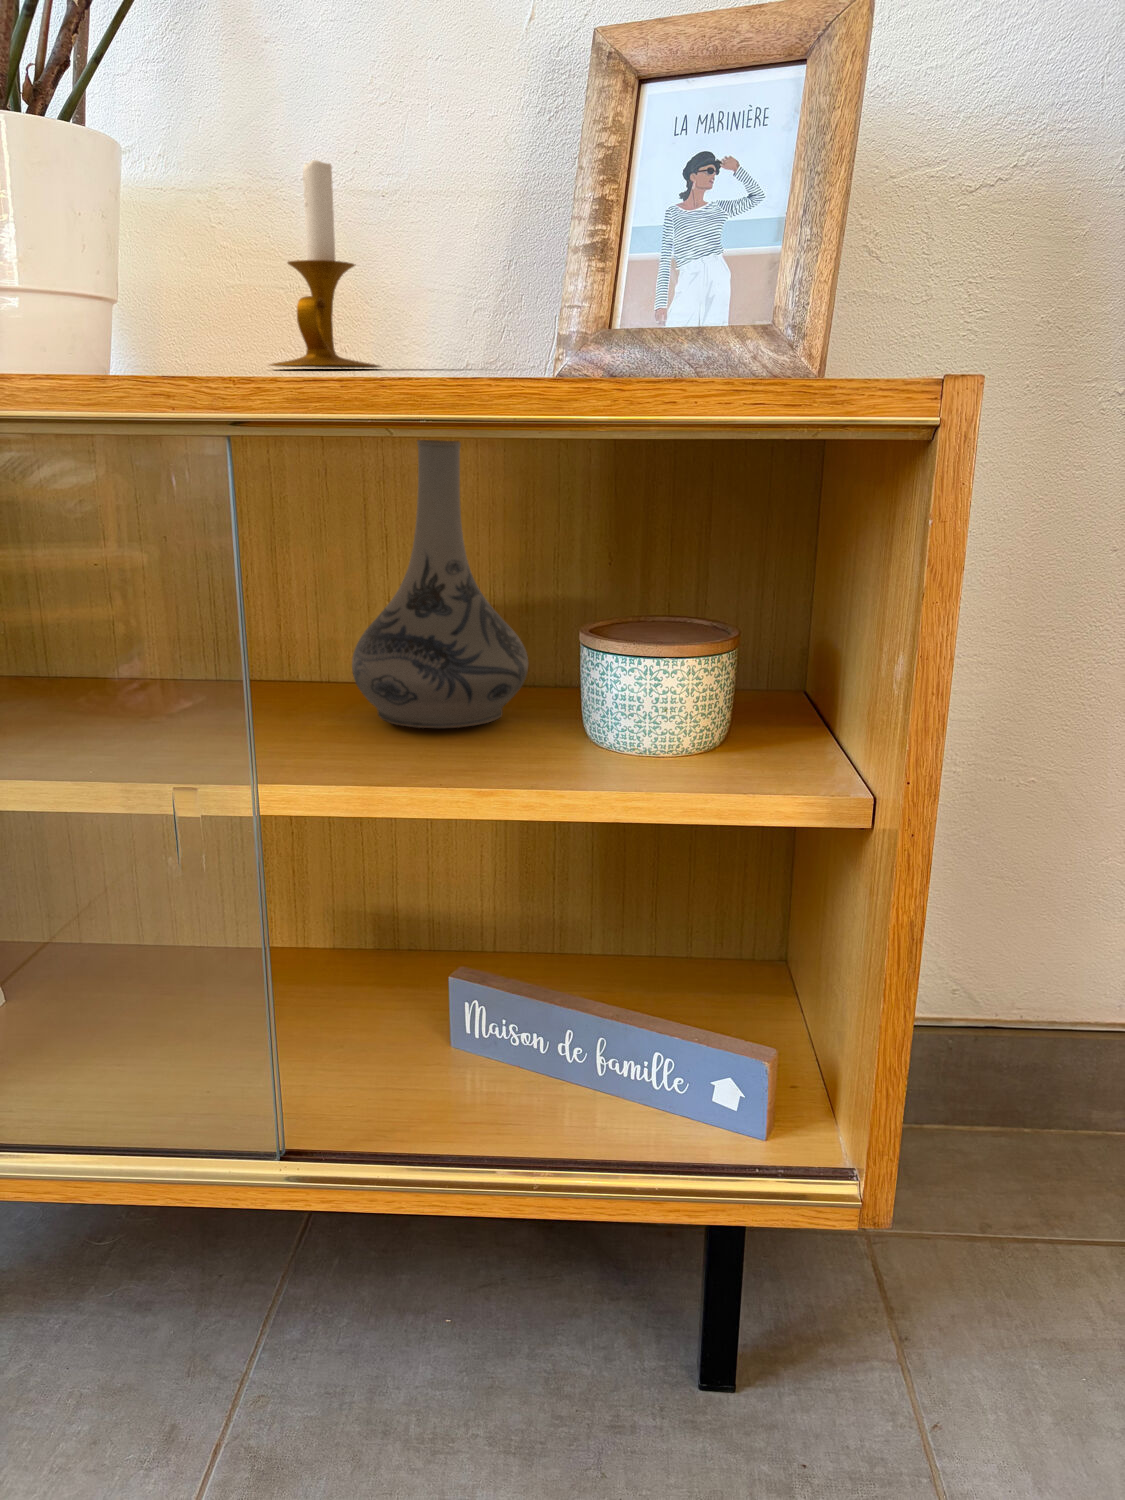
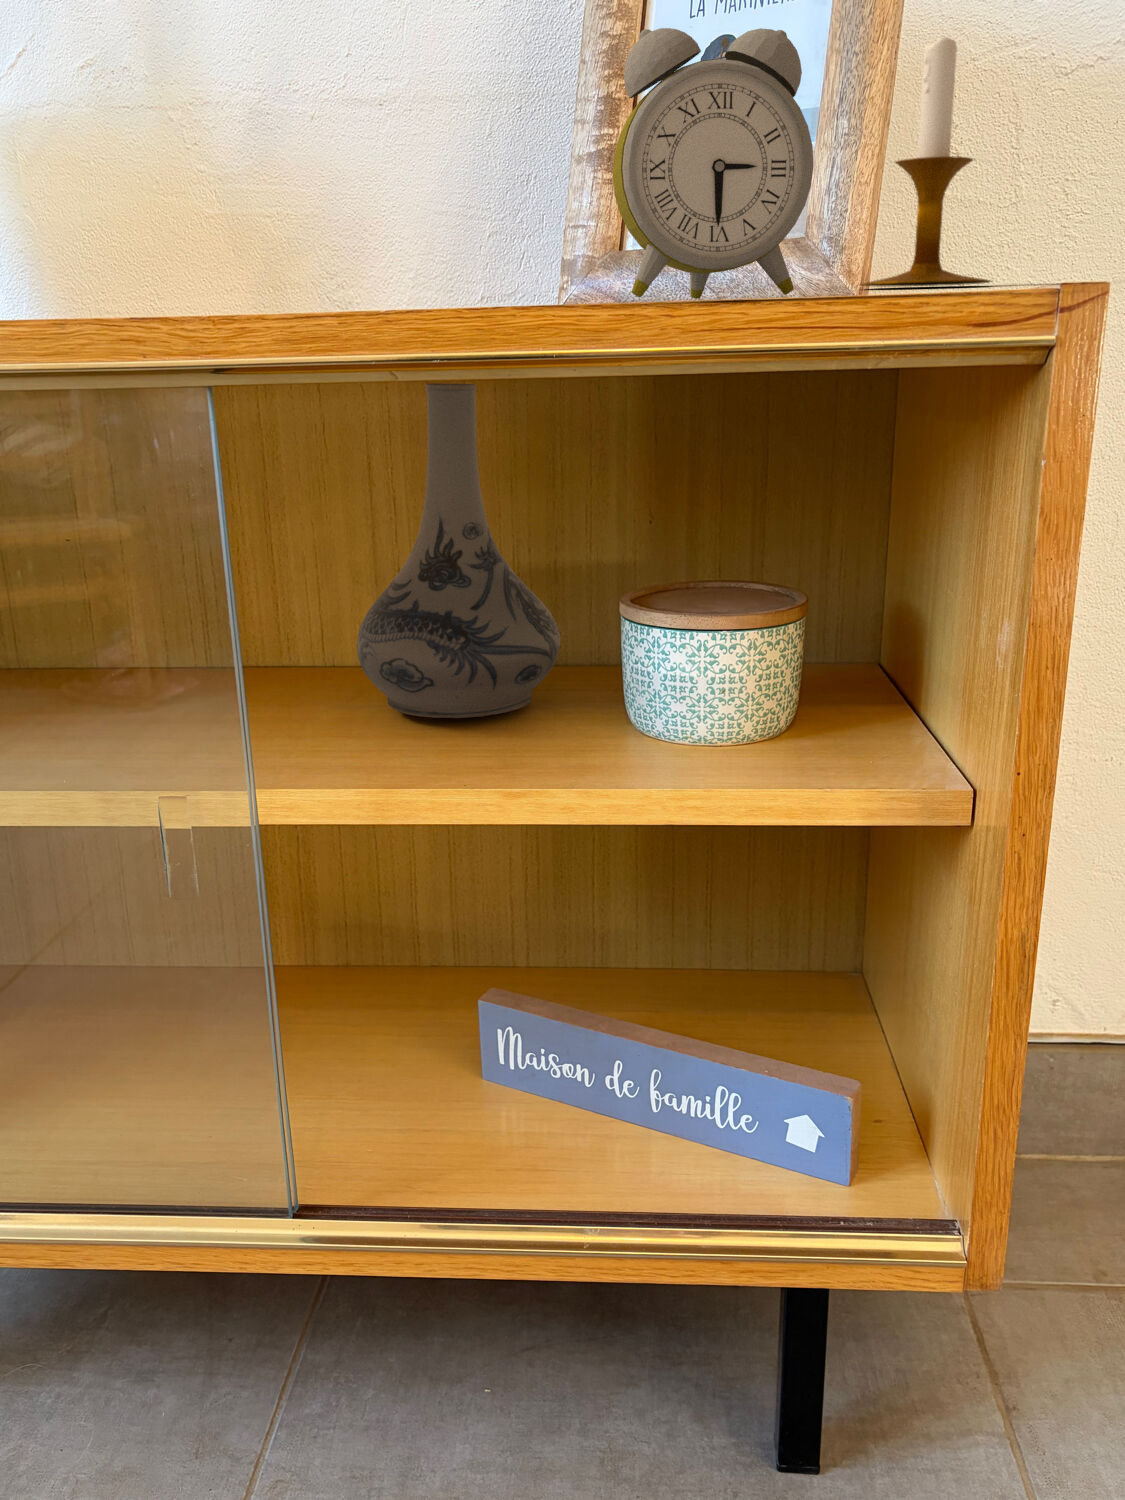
alarm clock: none [579,149,748,375] -> present [613,28,814,299]
candlestick: present [269,160,381,368] -> present [860,37,992,287]

